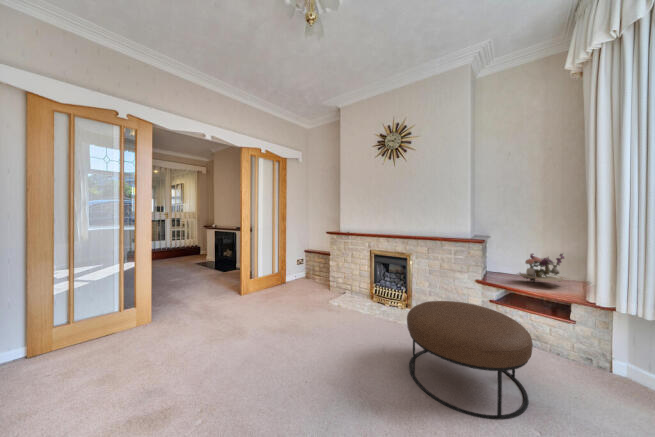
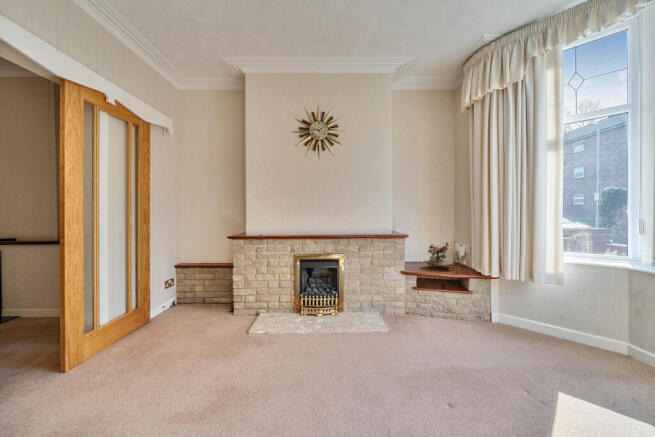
ottoman: present [407,301,533,419] -> none [394,295,504,397]

